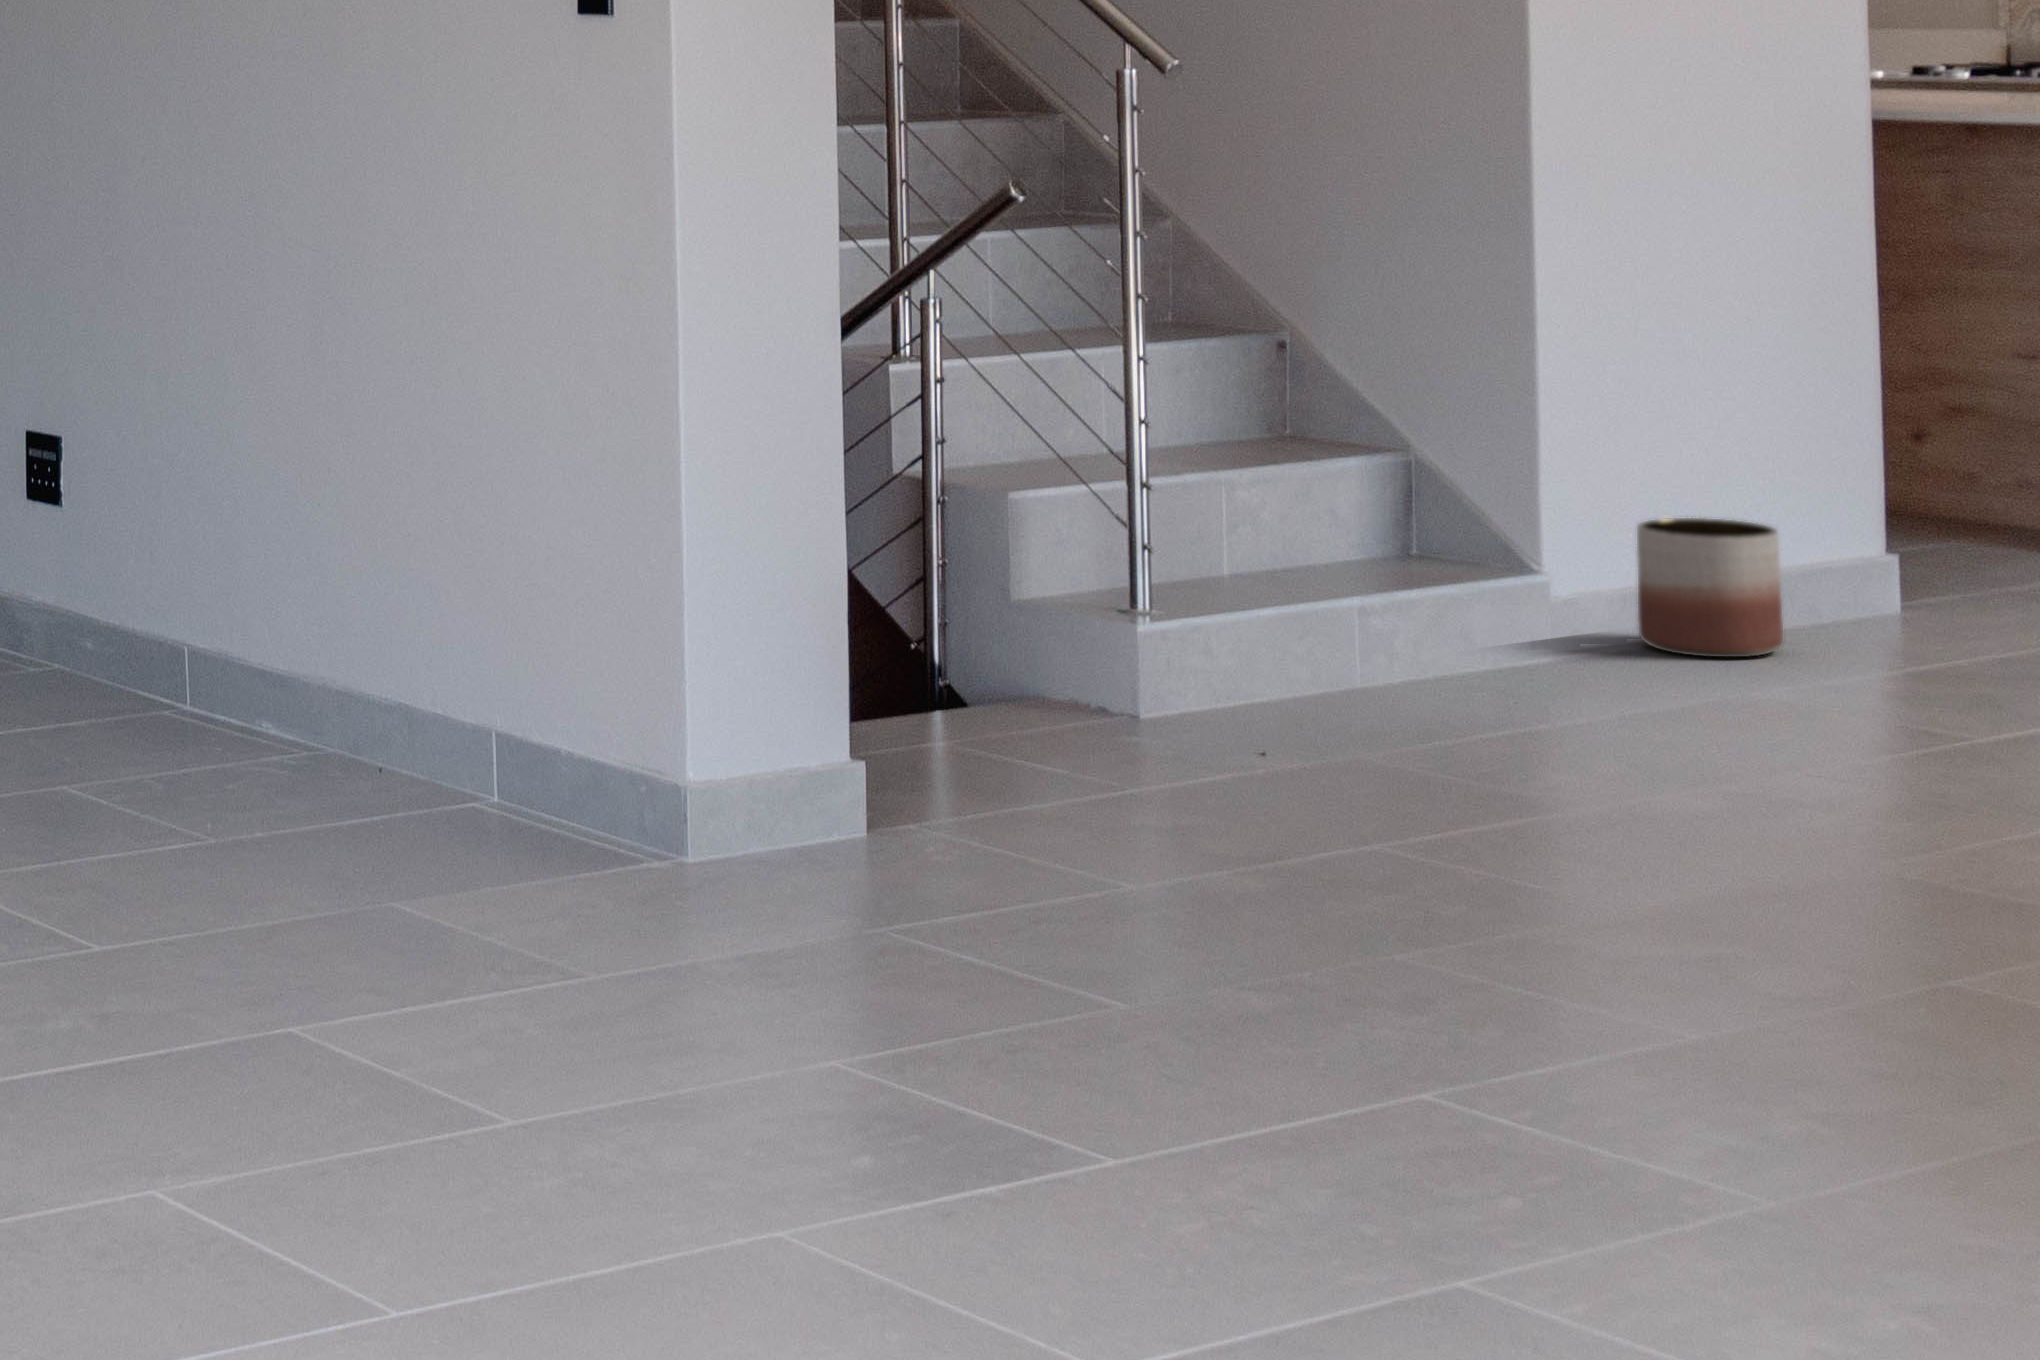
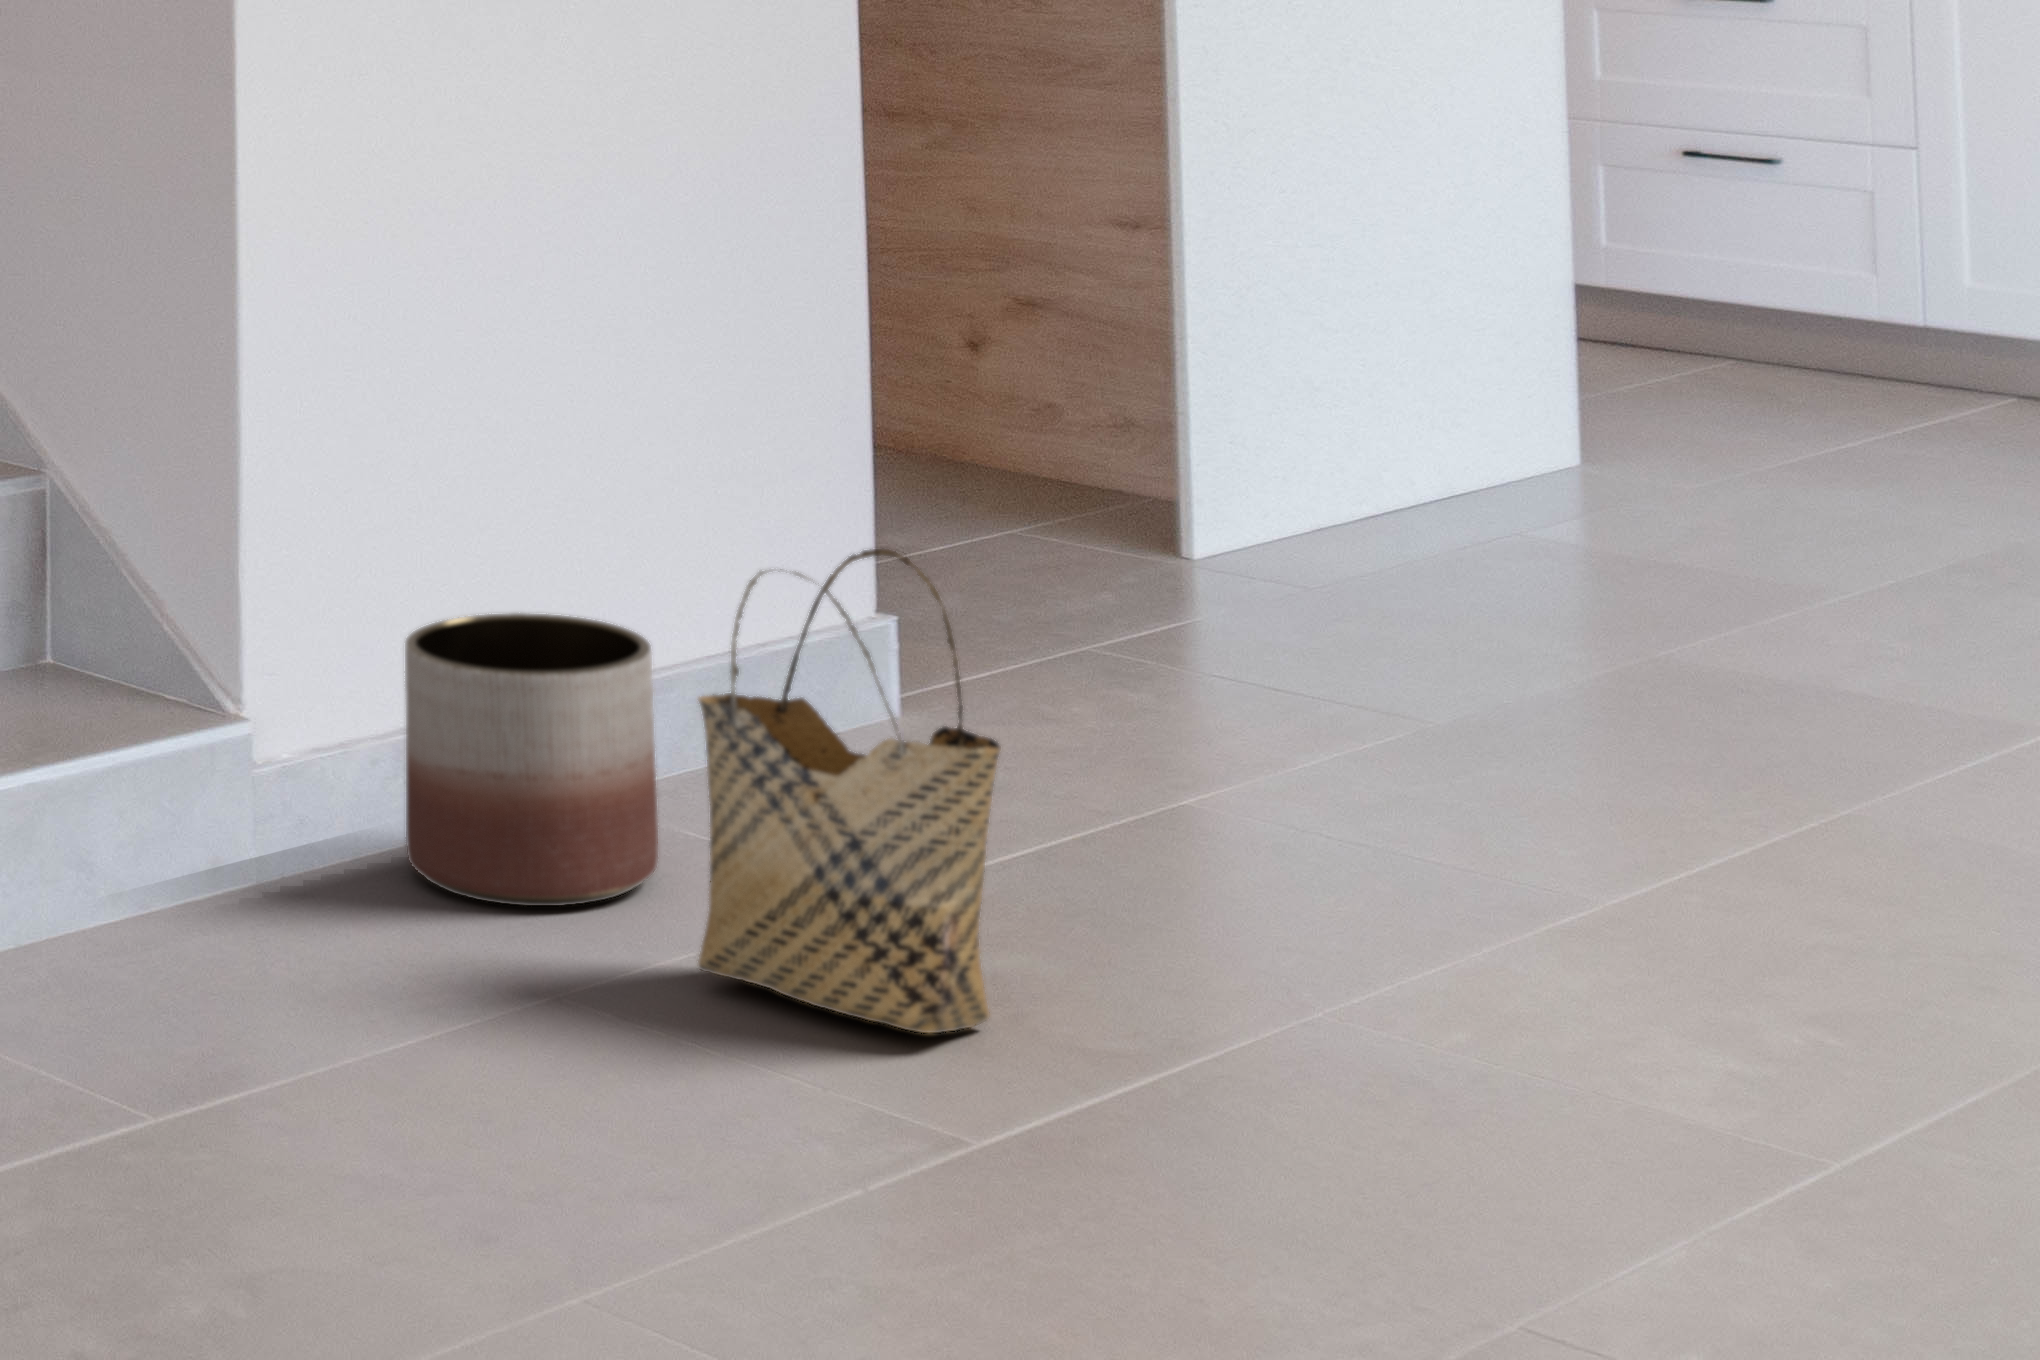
woven basket: none [1817,466,1989,697] -> present [698,549,1000,1033]

